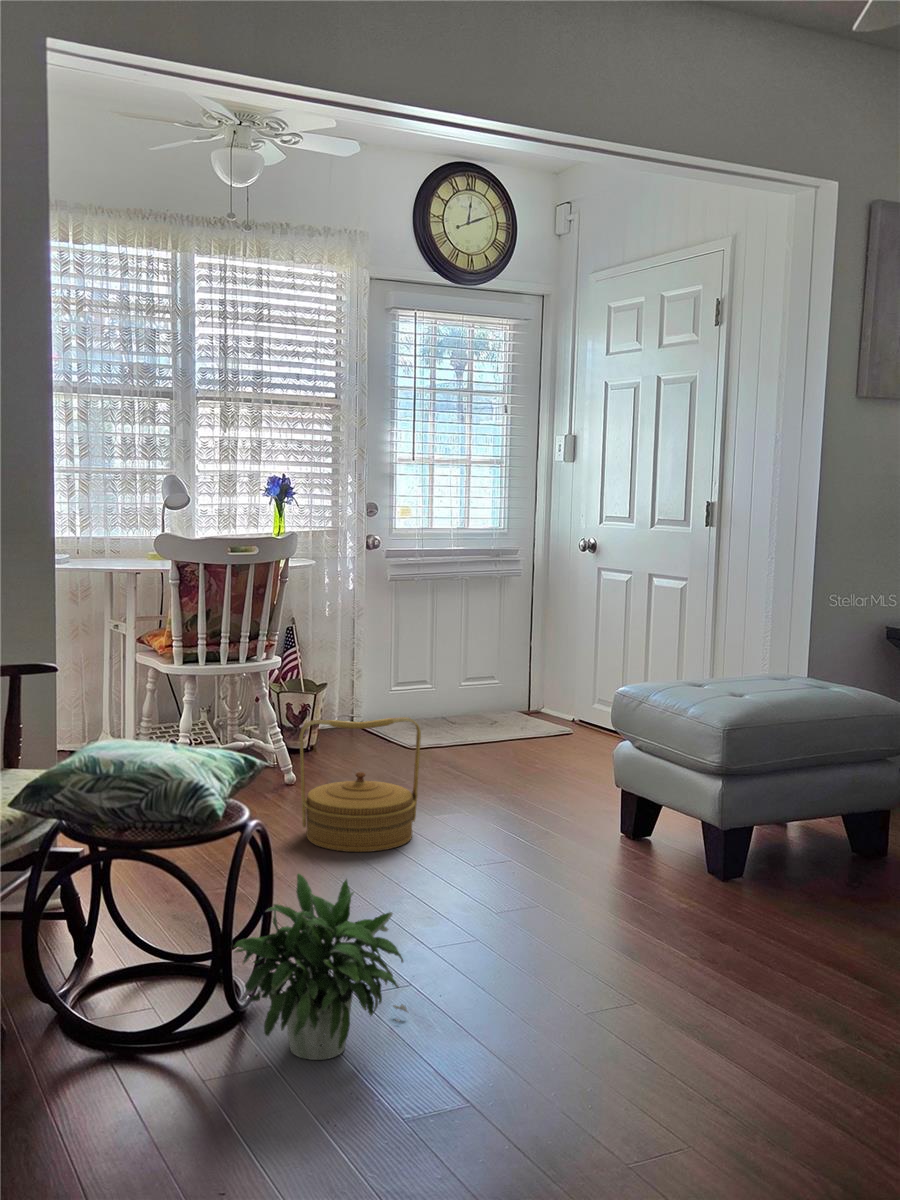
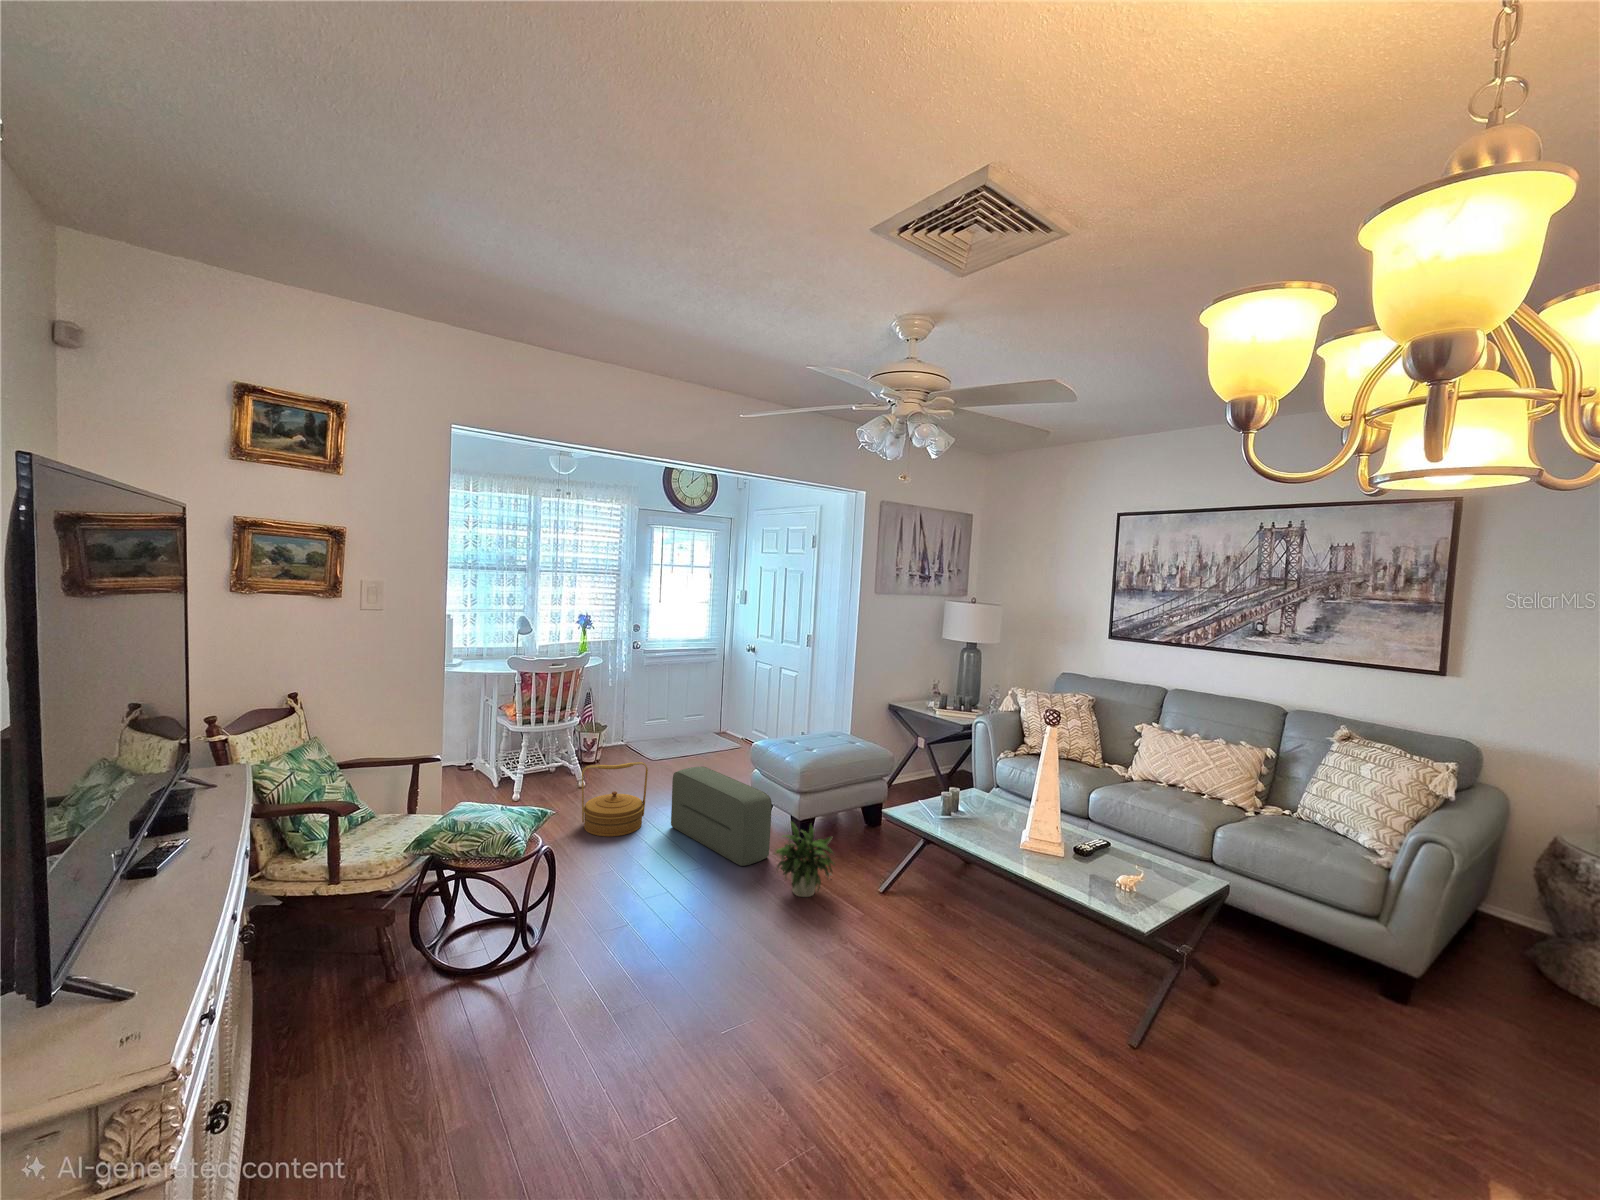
pouf: none [468,728,675,903] -> present [671,766,772,866]
potted plant: present [234,874,408,1060] -> present [775,822,835,897]

